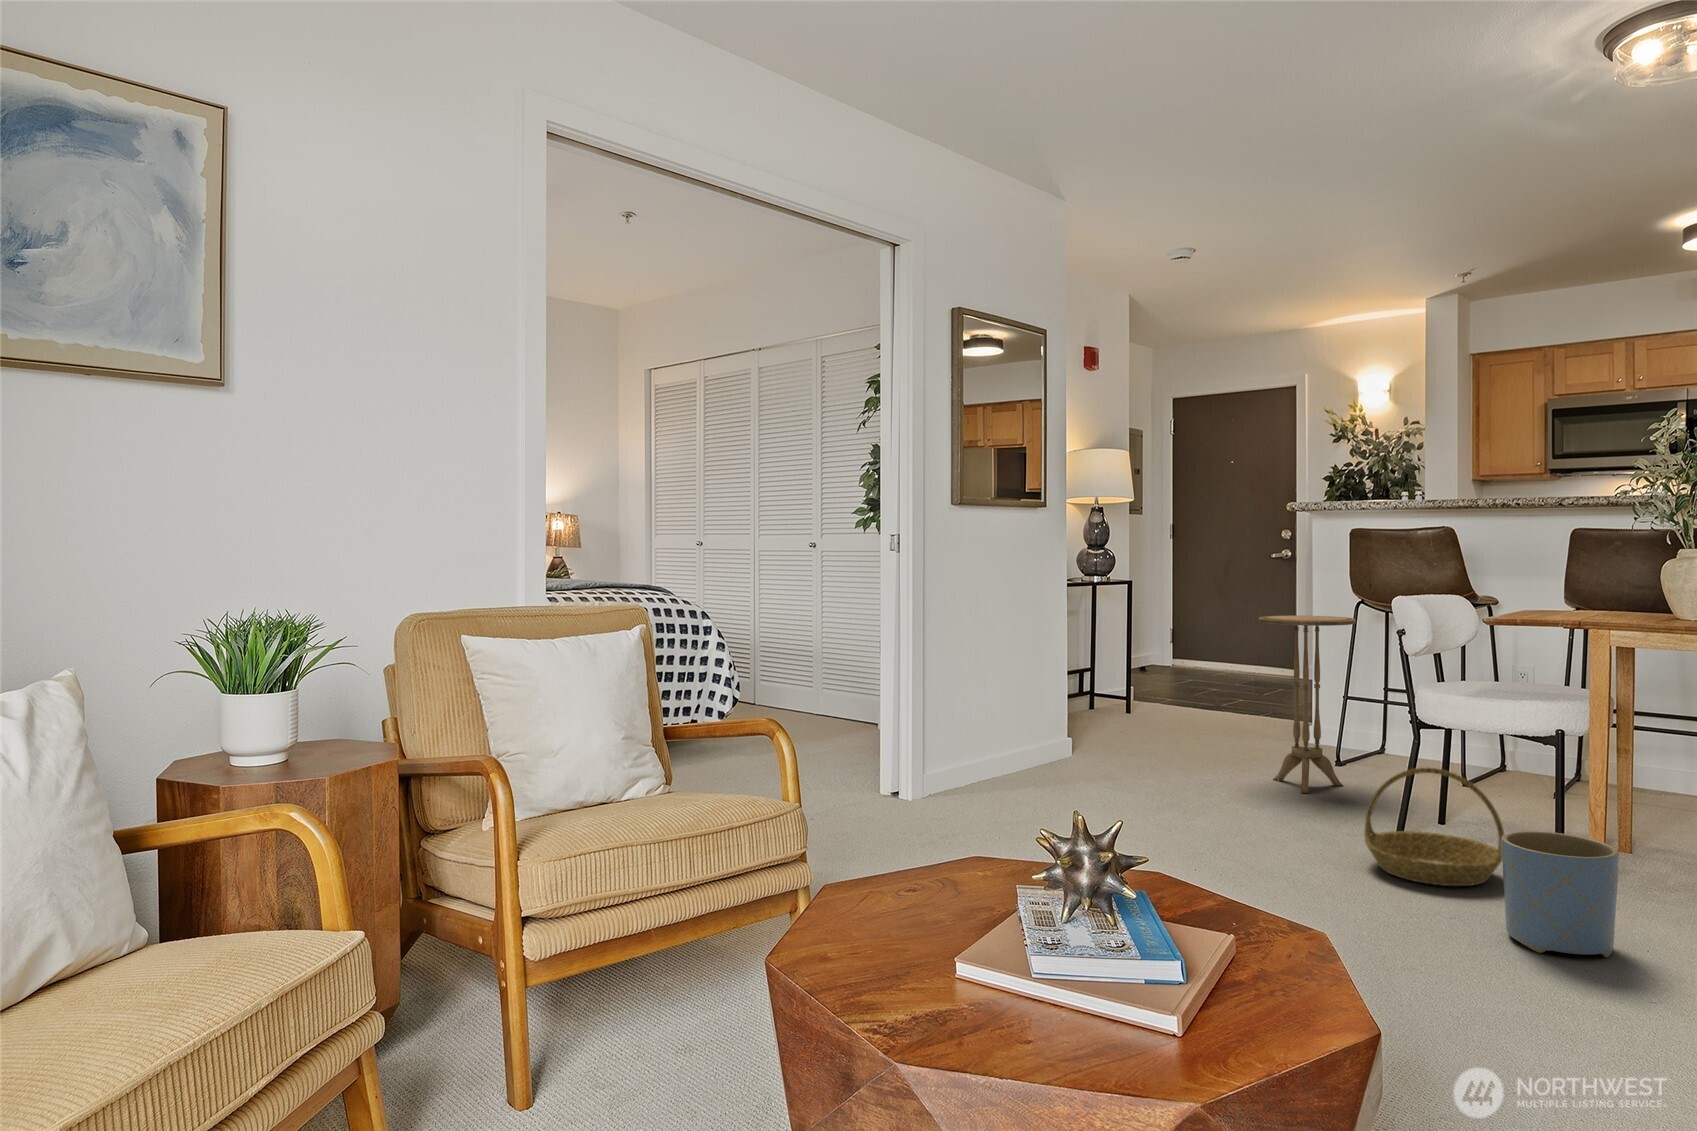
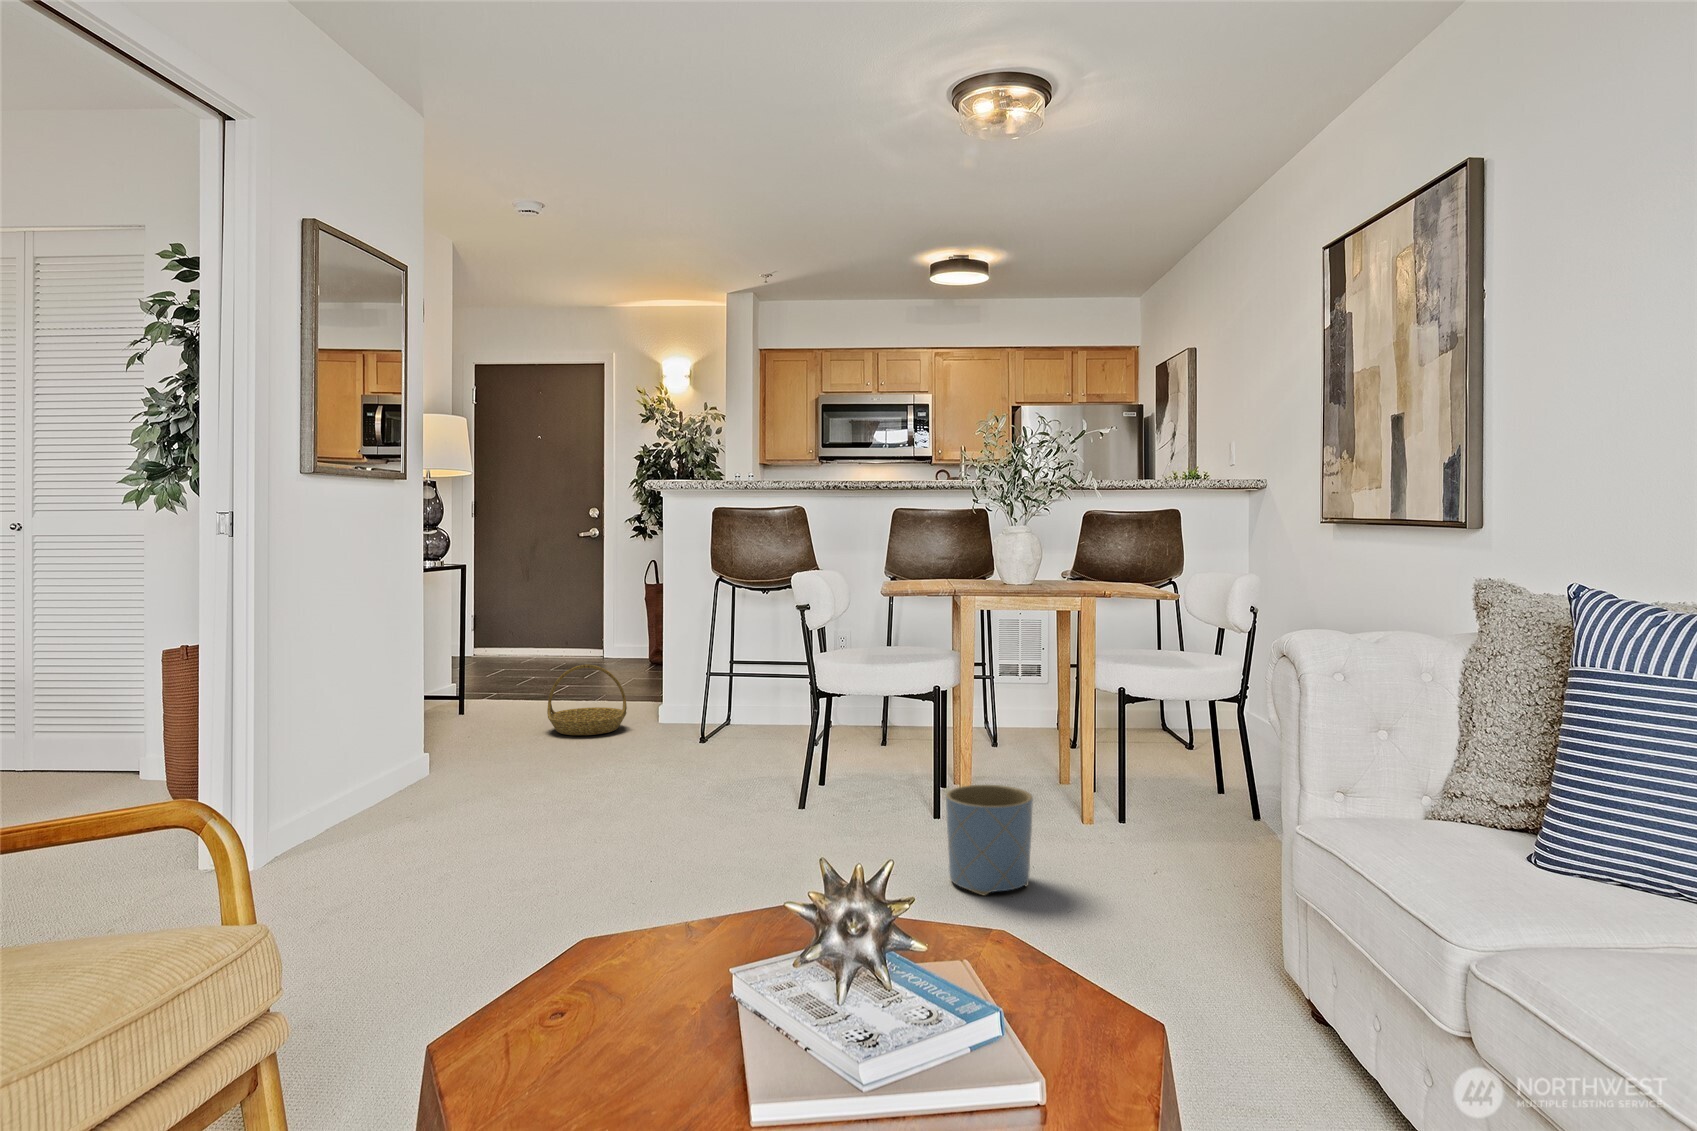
side table: present [1259,616,1356,793] -> none [649,597,740,775]
basket: present [1365,768,1504,886] -> present [547,665,627,735]

